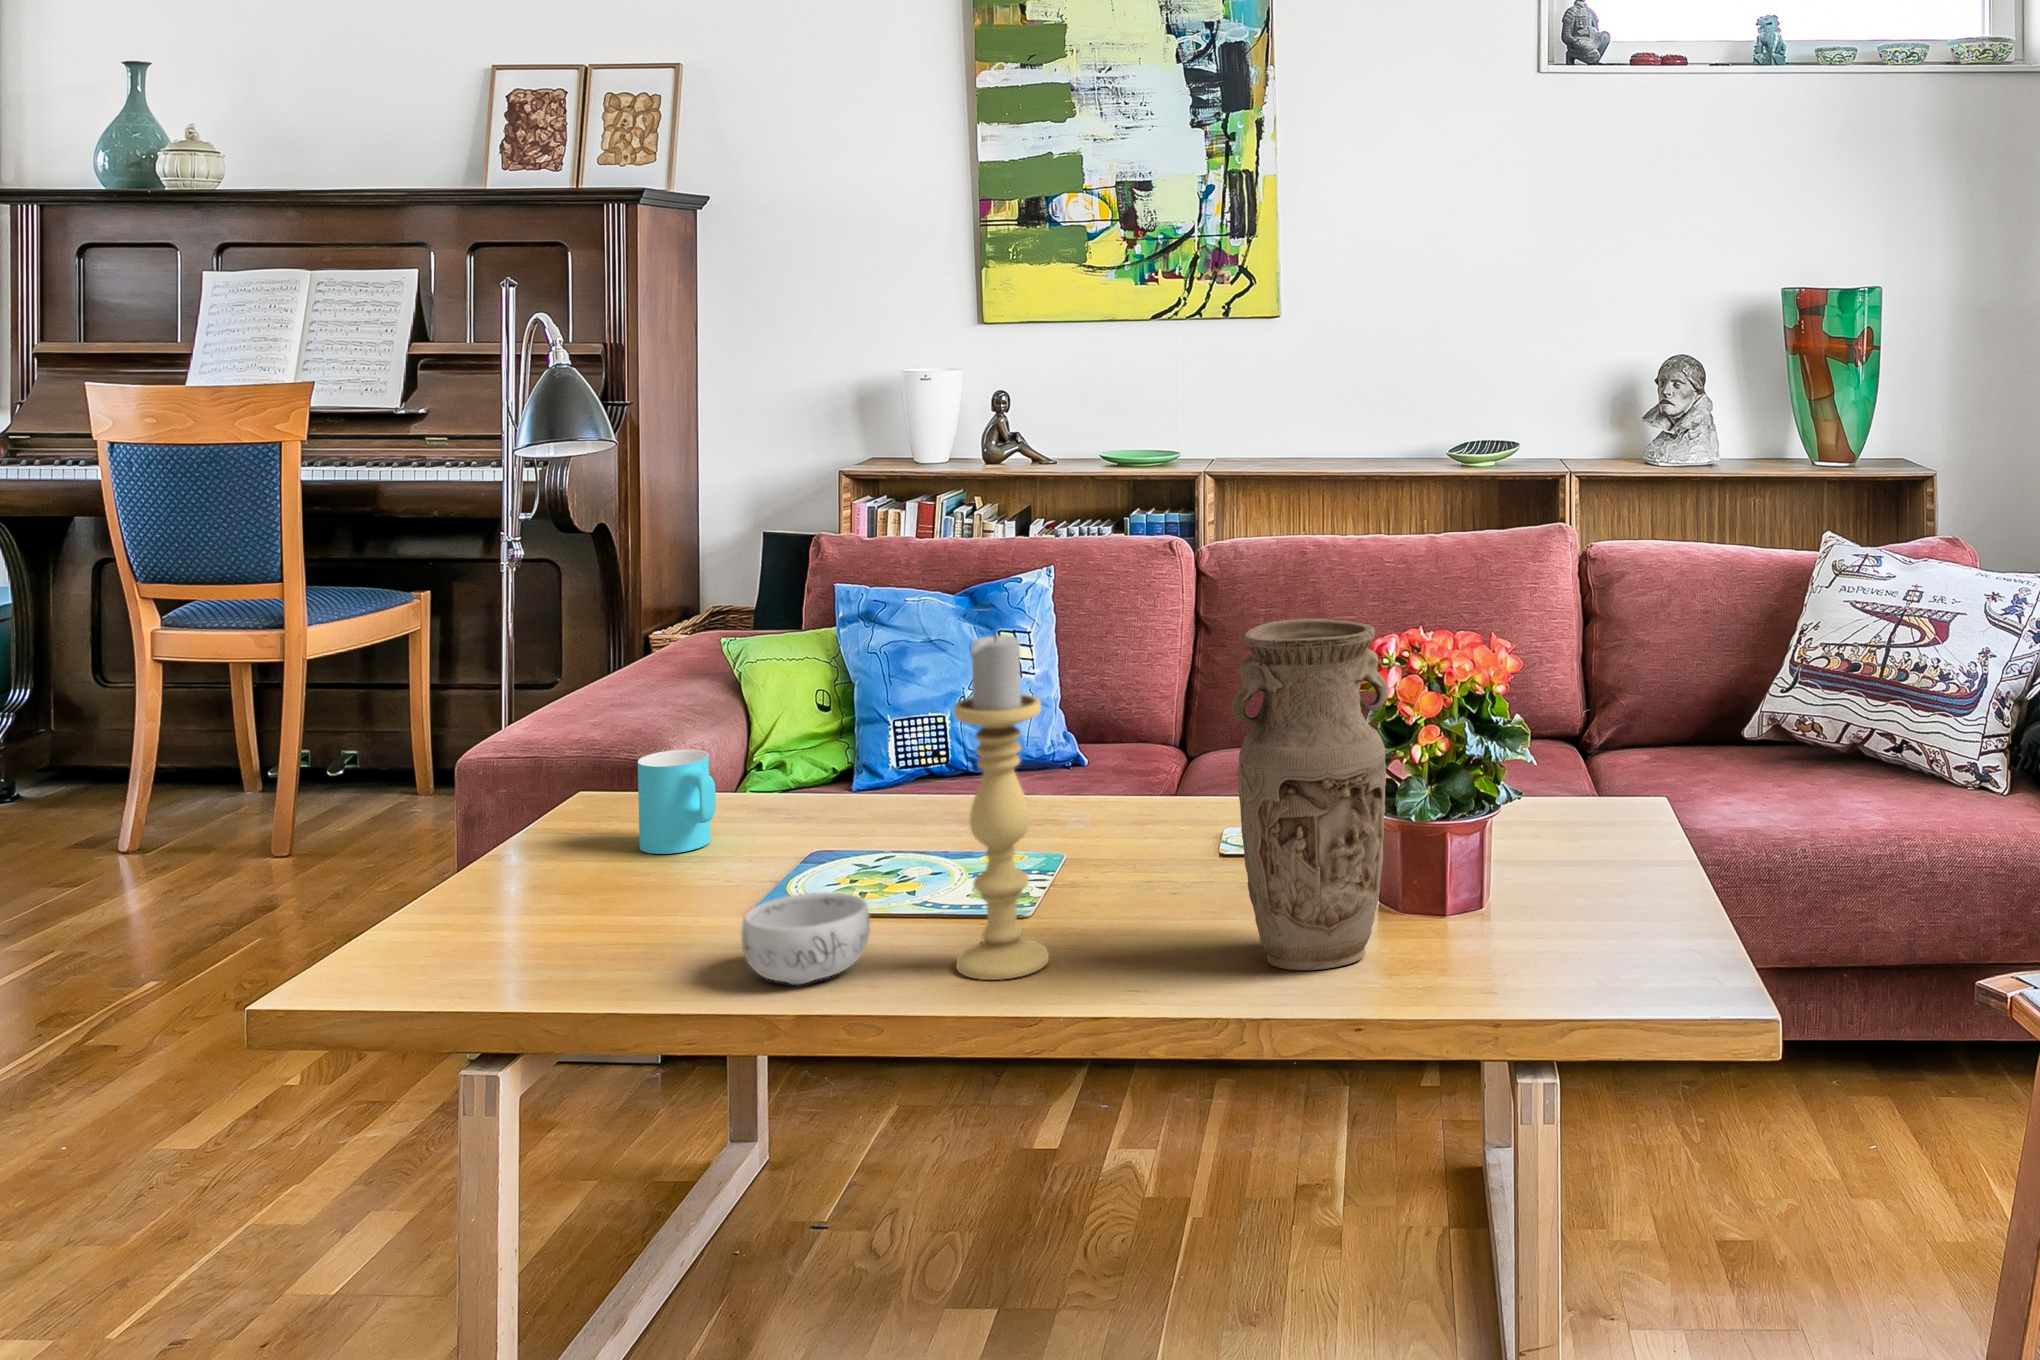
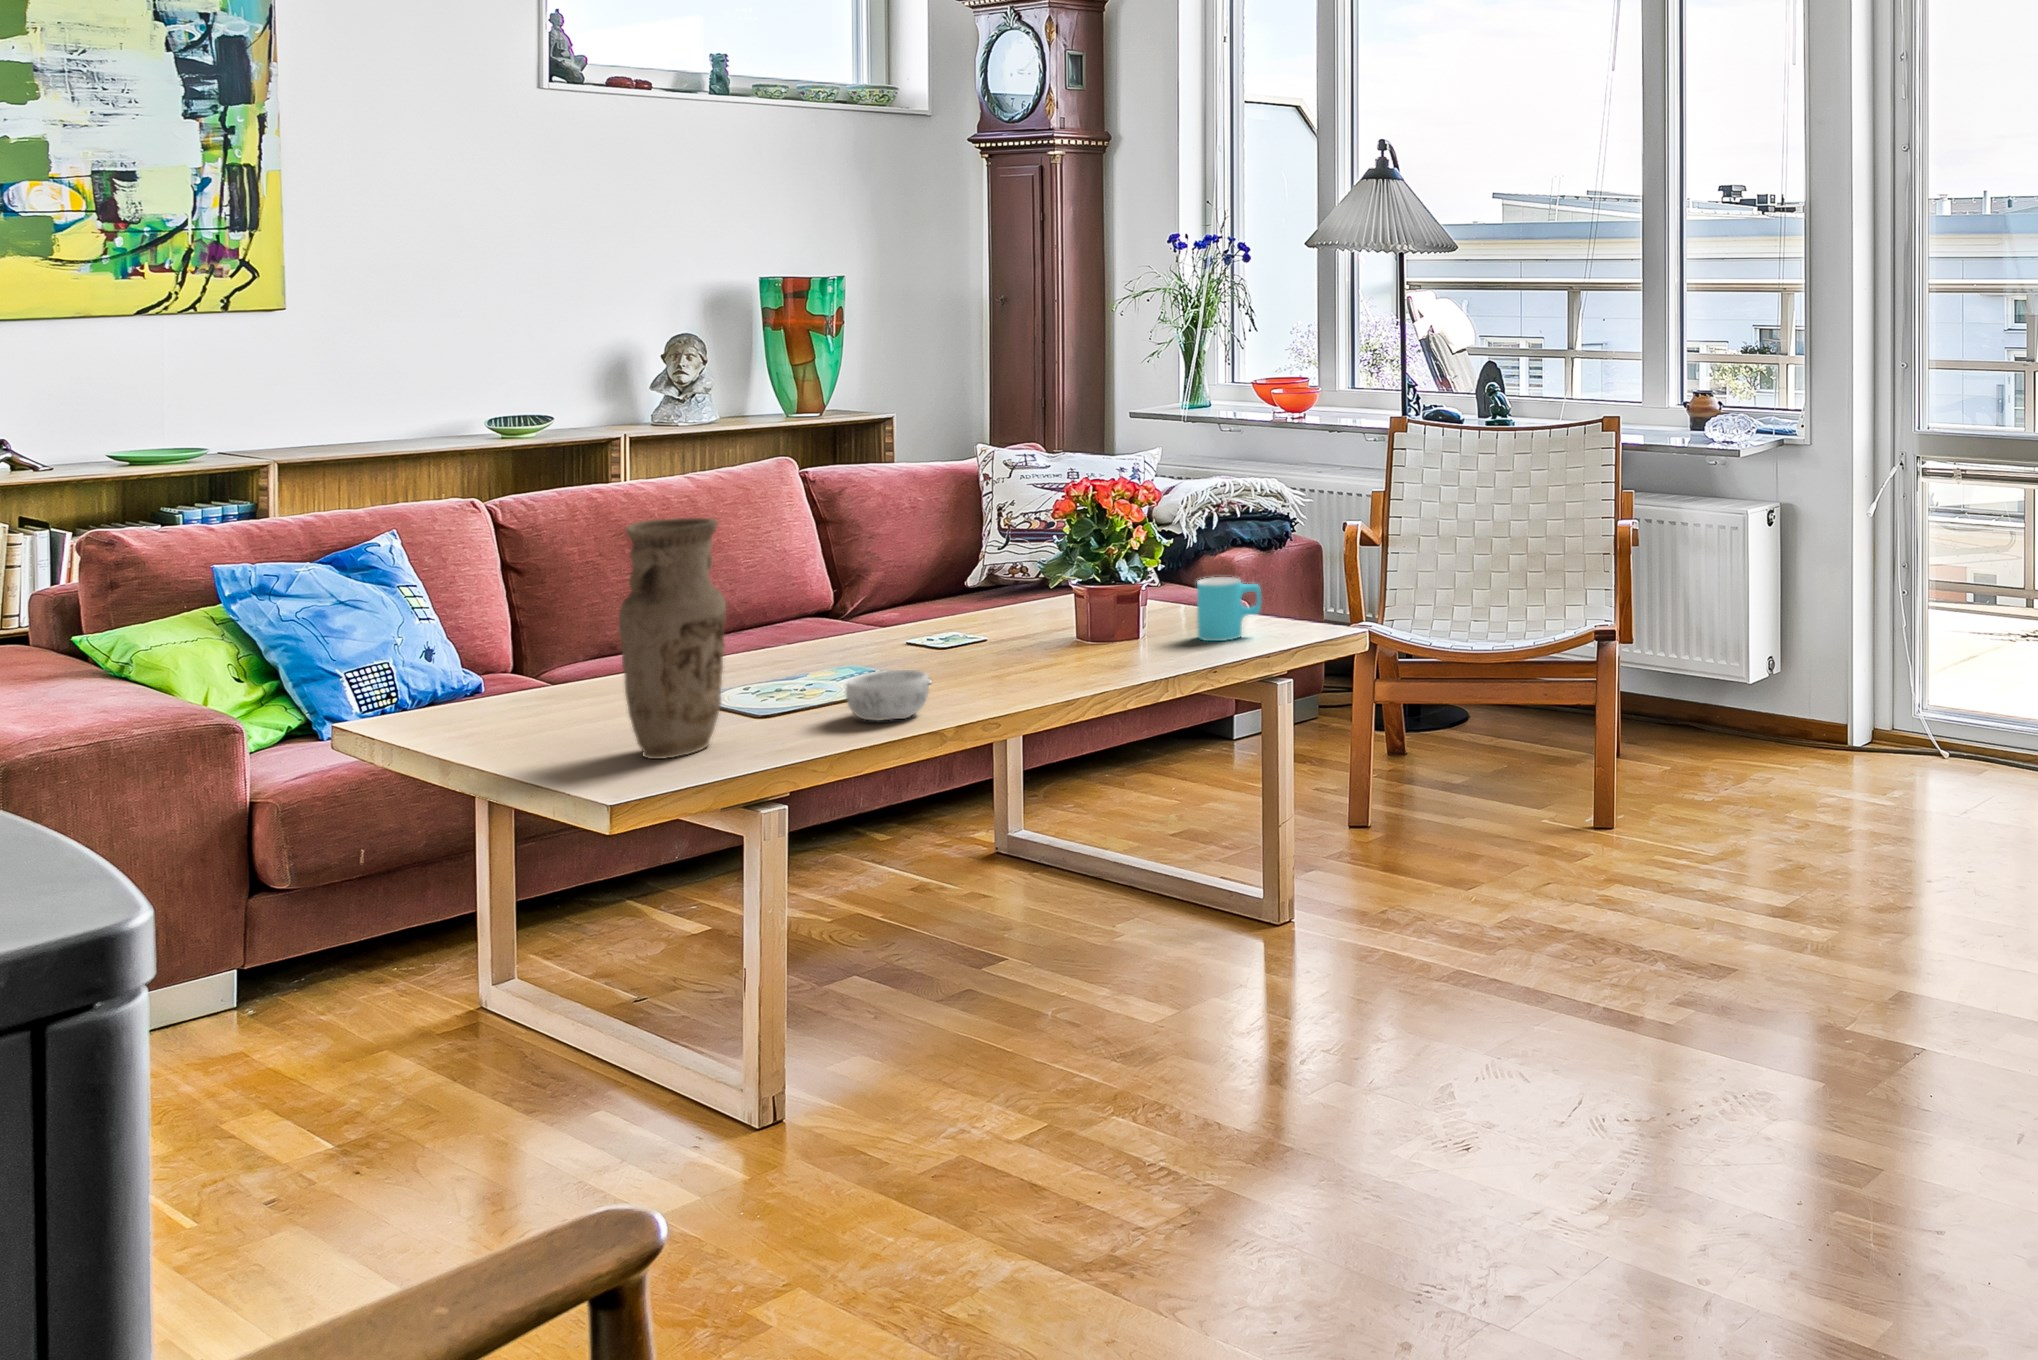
vase: present [1232,619,1388,970] -> present [619,518,726,759]
candle holder: present [954,634,1049,980] -> none [948,491,1006,698]
cup: present [638,750,716,854] -> present [1197,577,1261,641]

